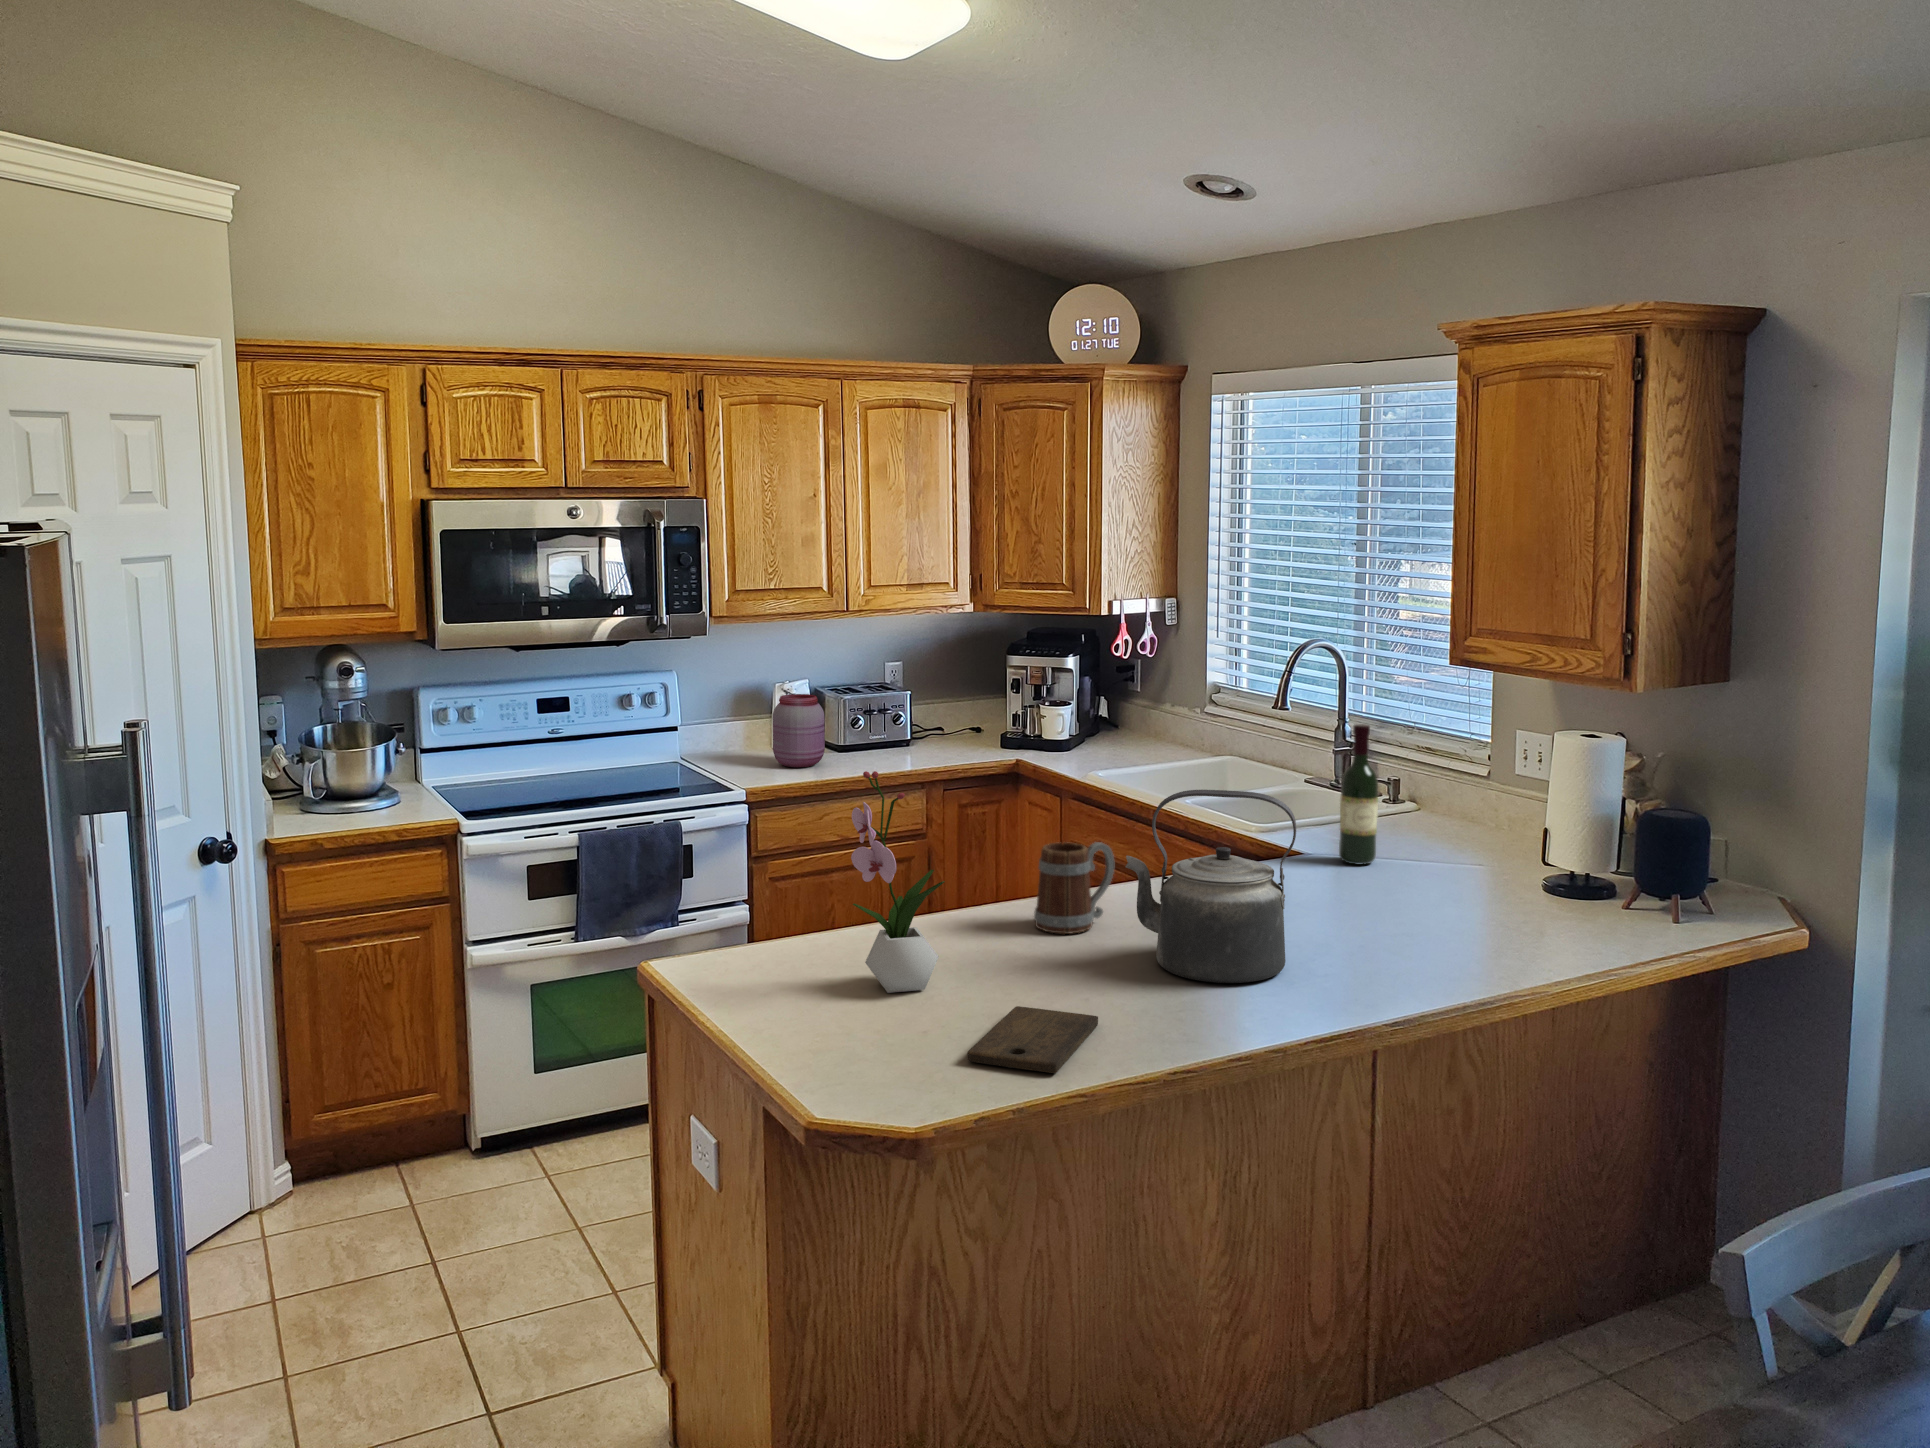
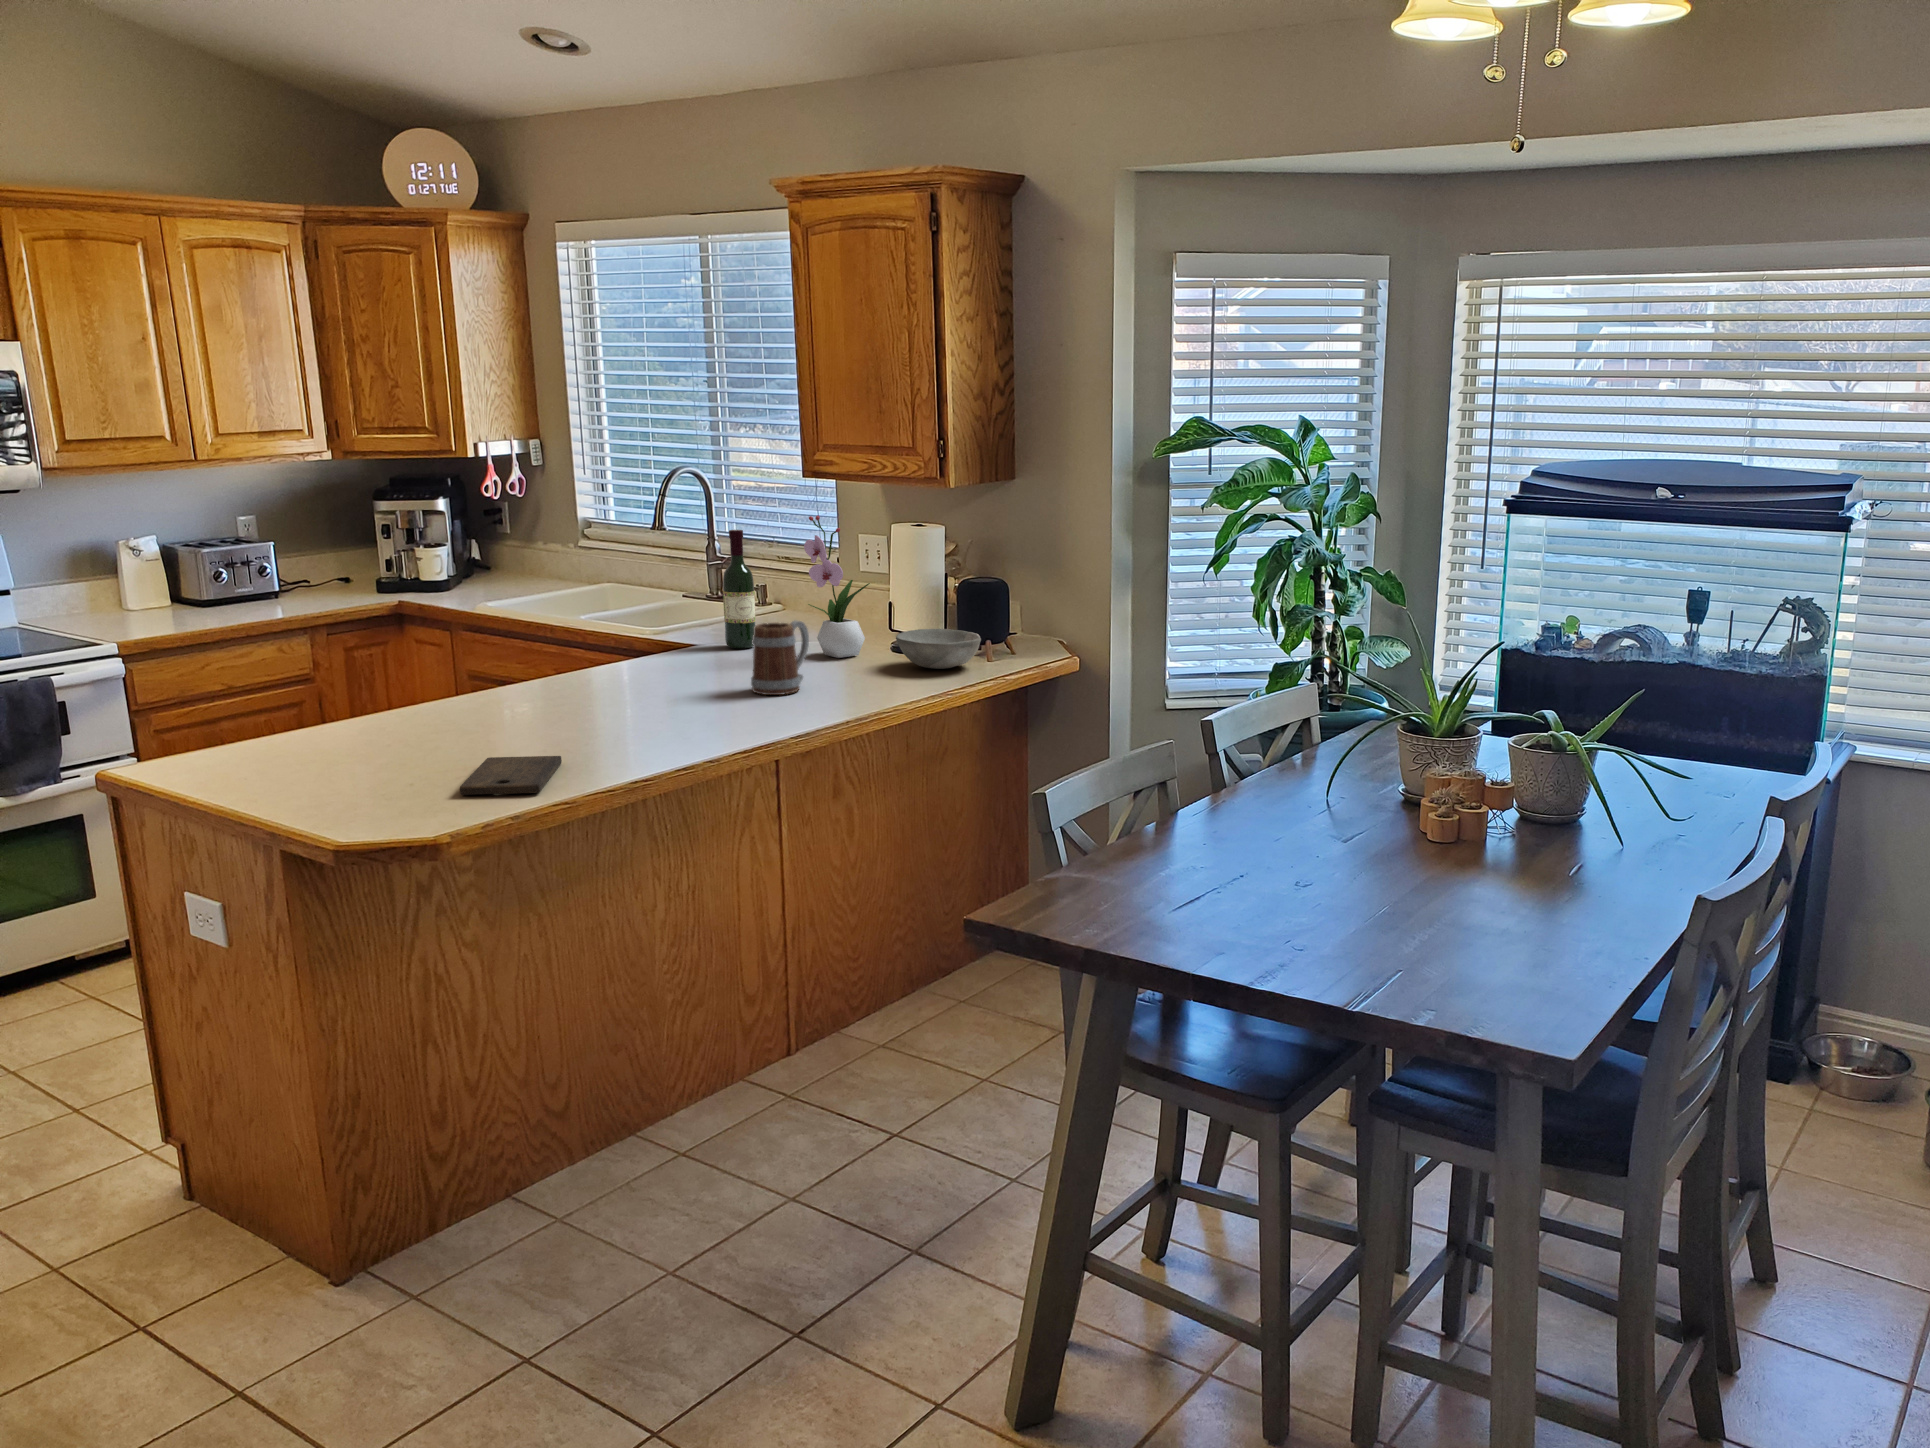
jar: present [773,694,825,767] -> none [128,547,192,622]
flower arrangement: present [851,771,945,993] -> present [804,516,870,658]
kettle: present [1126,790,1296,983] -> none [560,573,703,729]
mug: present [1034,842,1115,934] -> present [751,621,809,695]
bowl: none [1549,869,1666,927] -> present [896,629,981,669]

